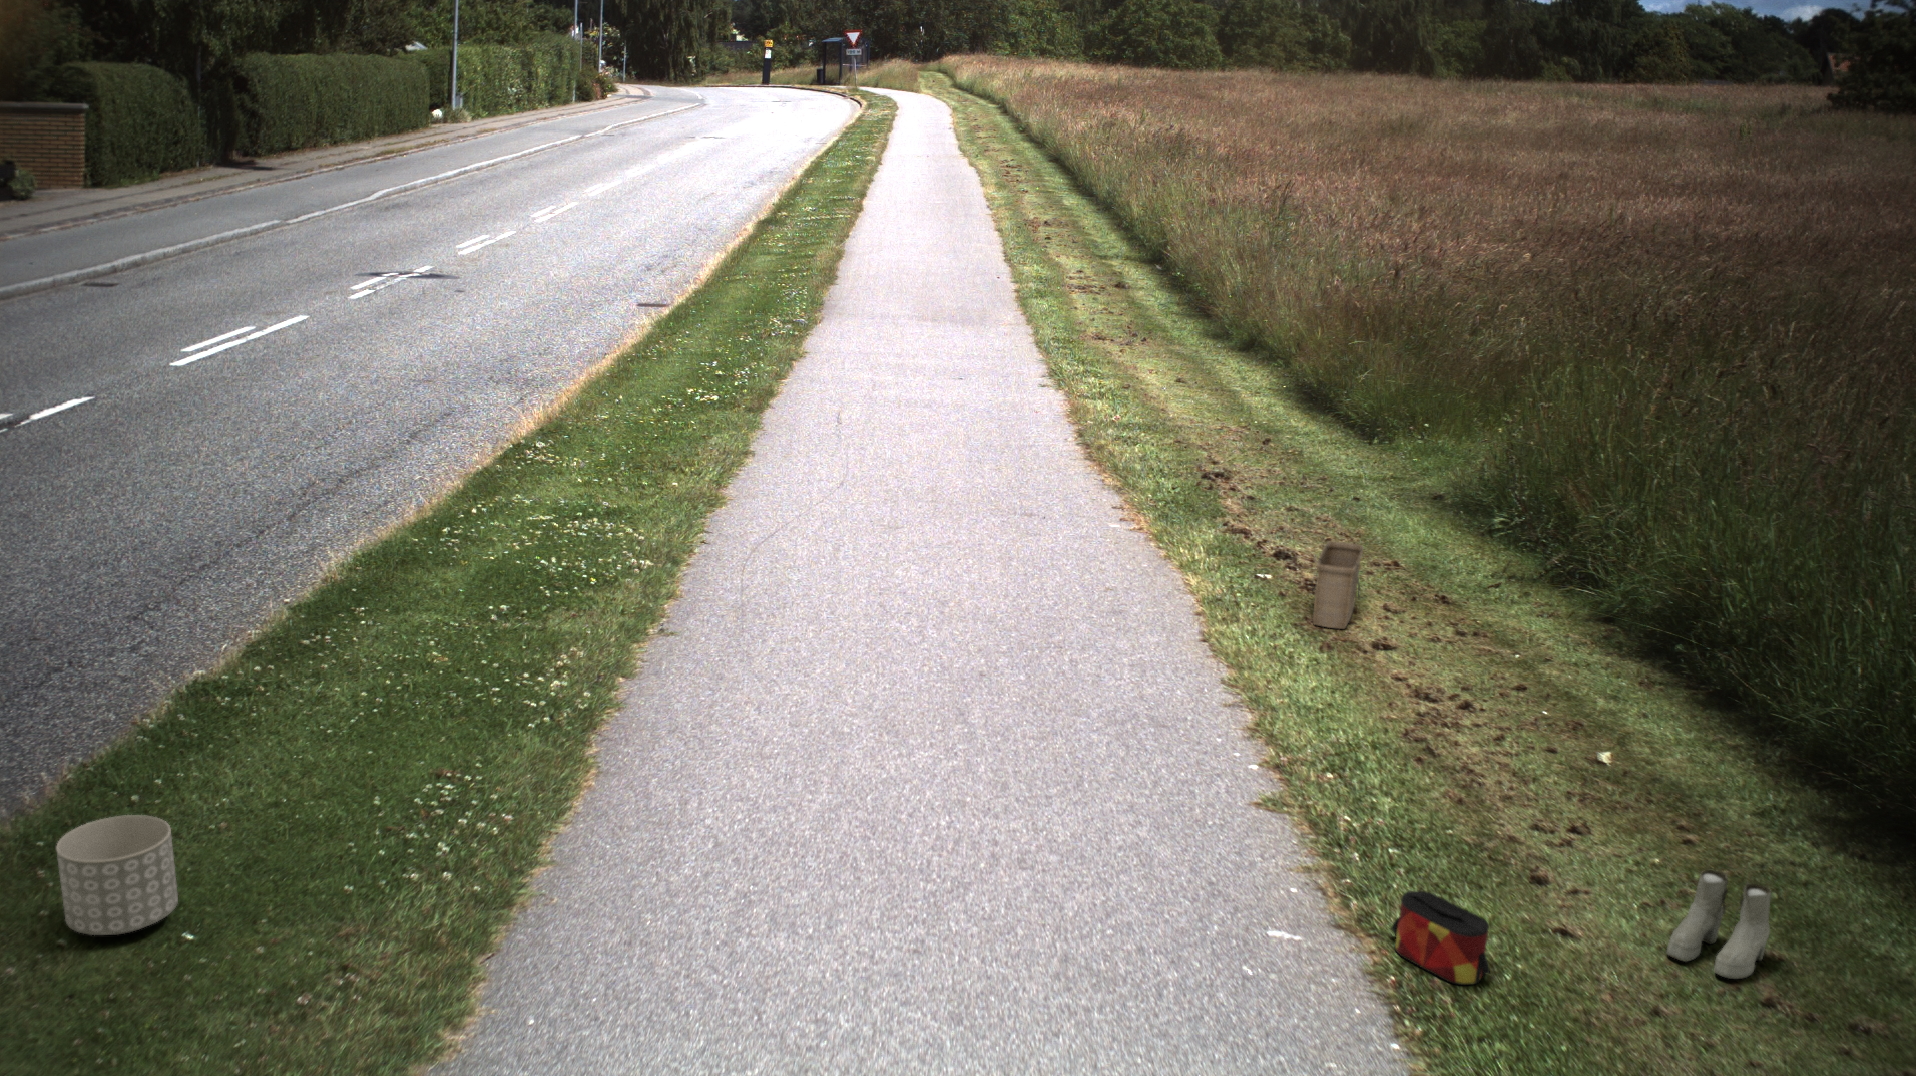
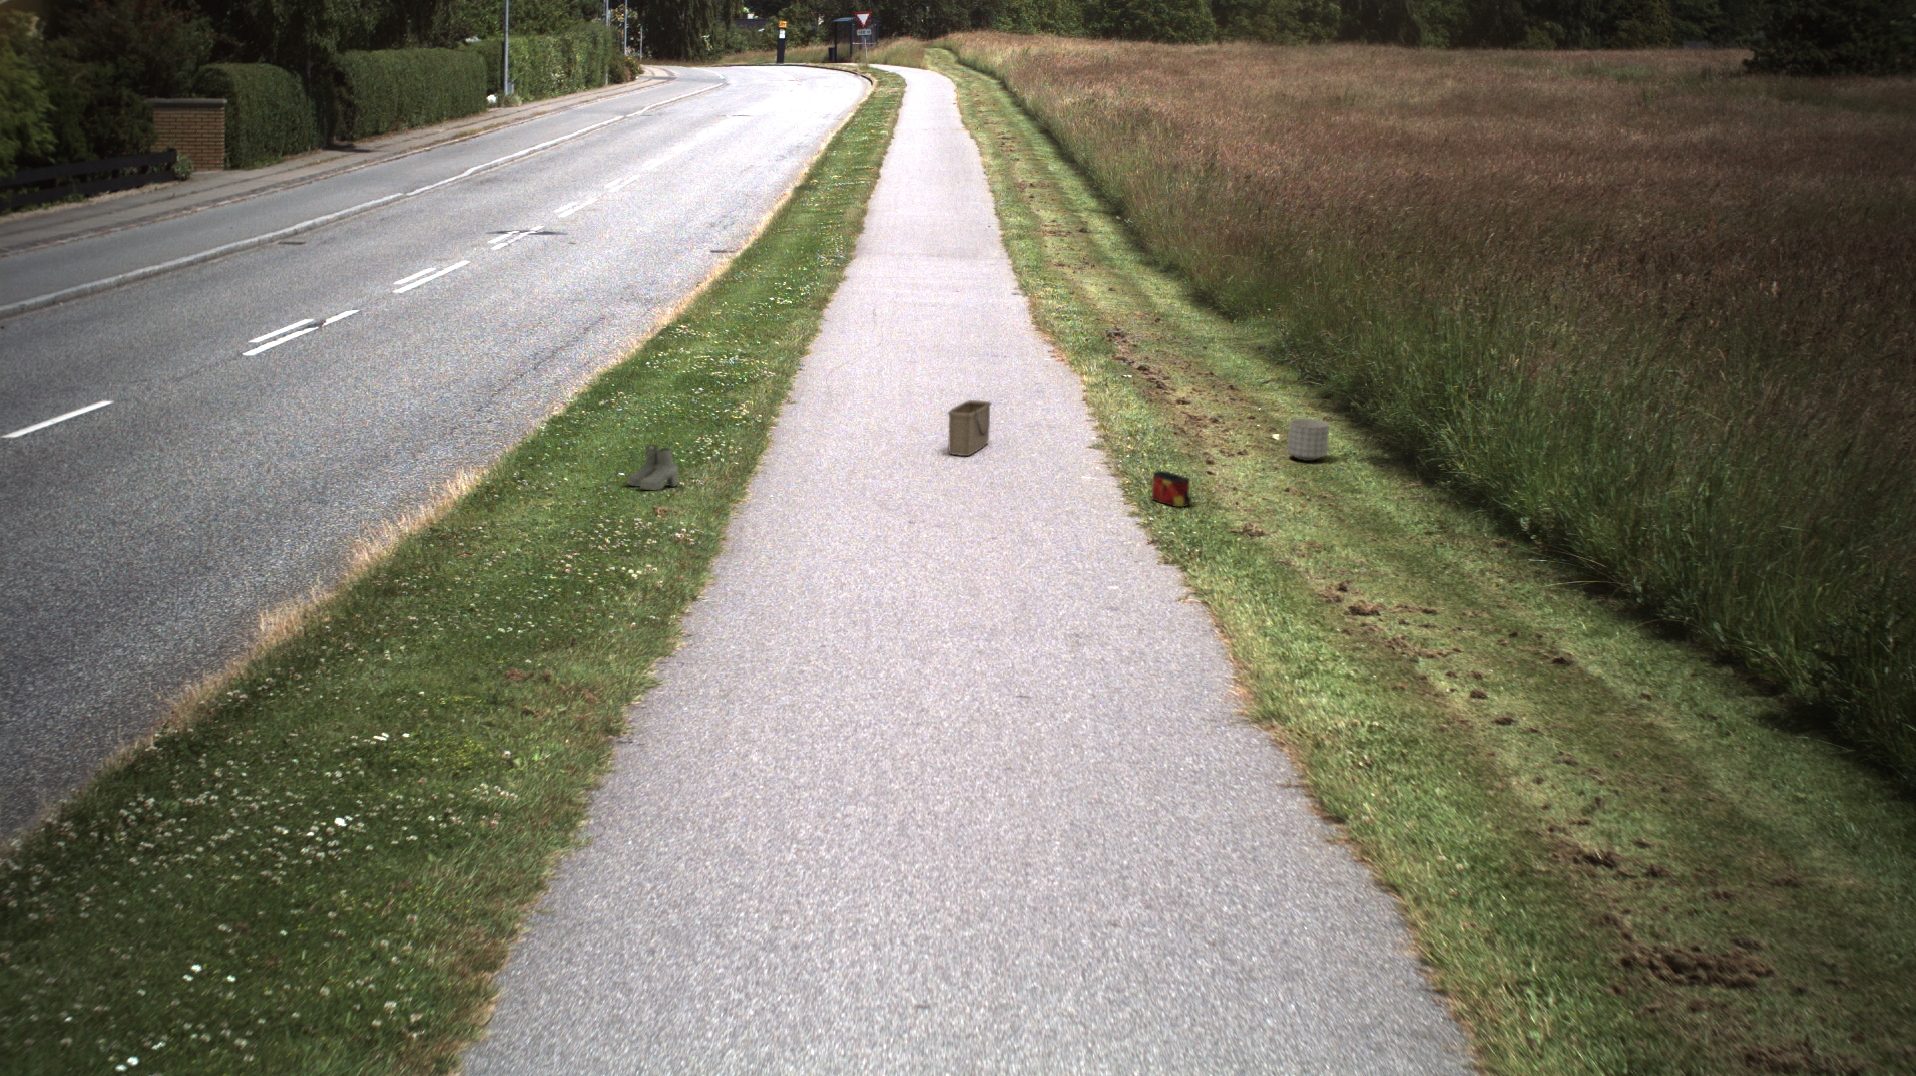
basket: present [1312,541,1363,629] -> present [948,400,991,456]
planter: present [56,815,178,935] -> present [1287,419,1329,461]
boots: present [1666,870,1771,979] -> present [627,445,678,490]

